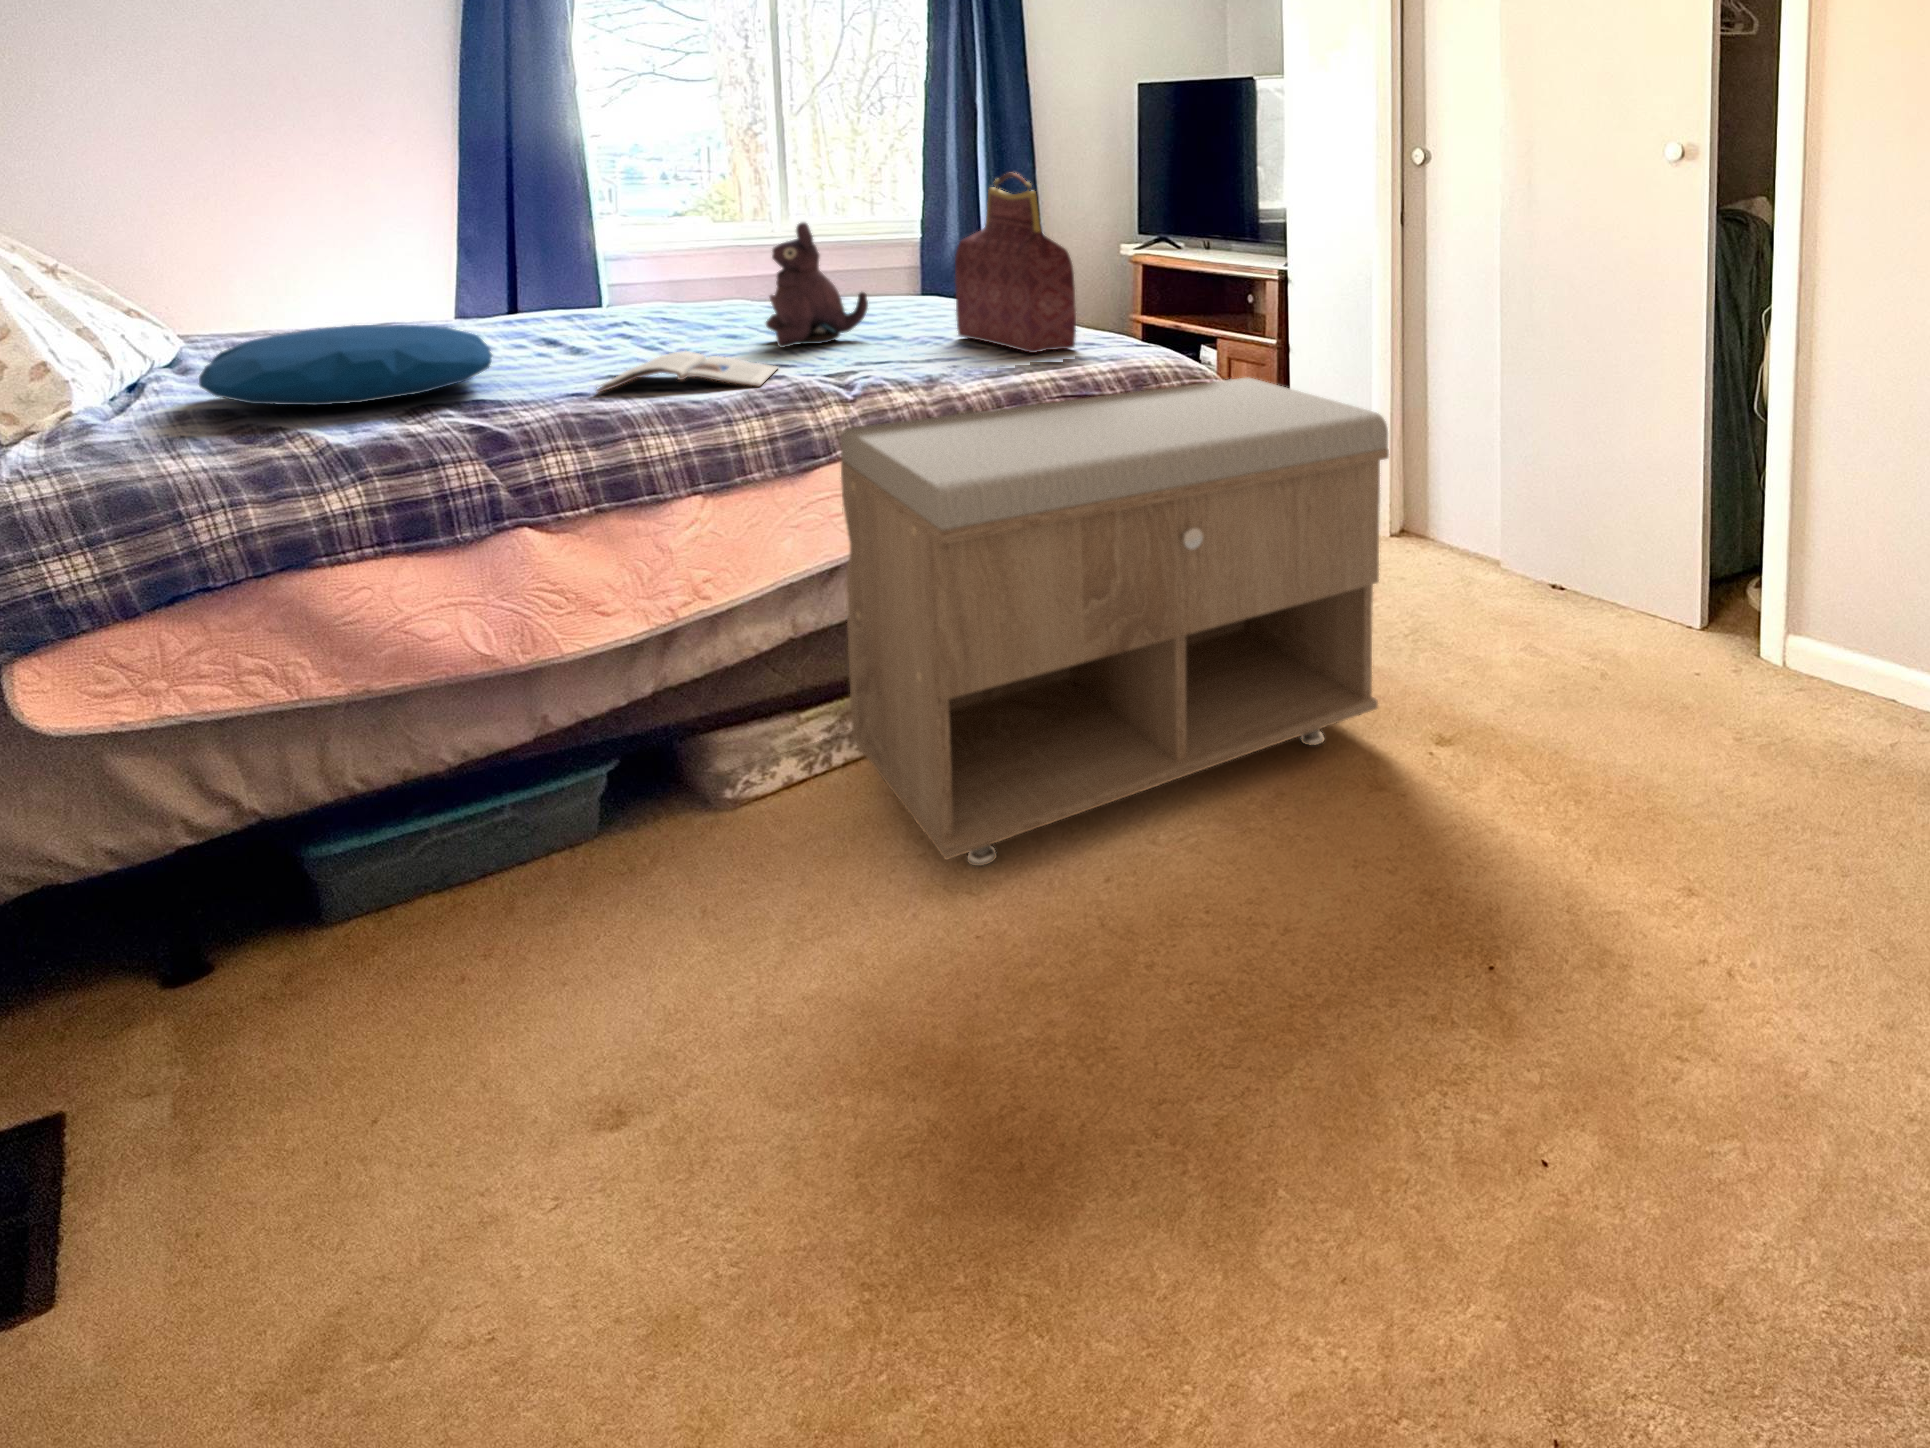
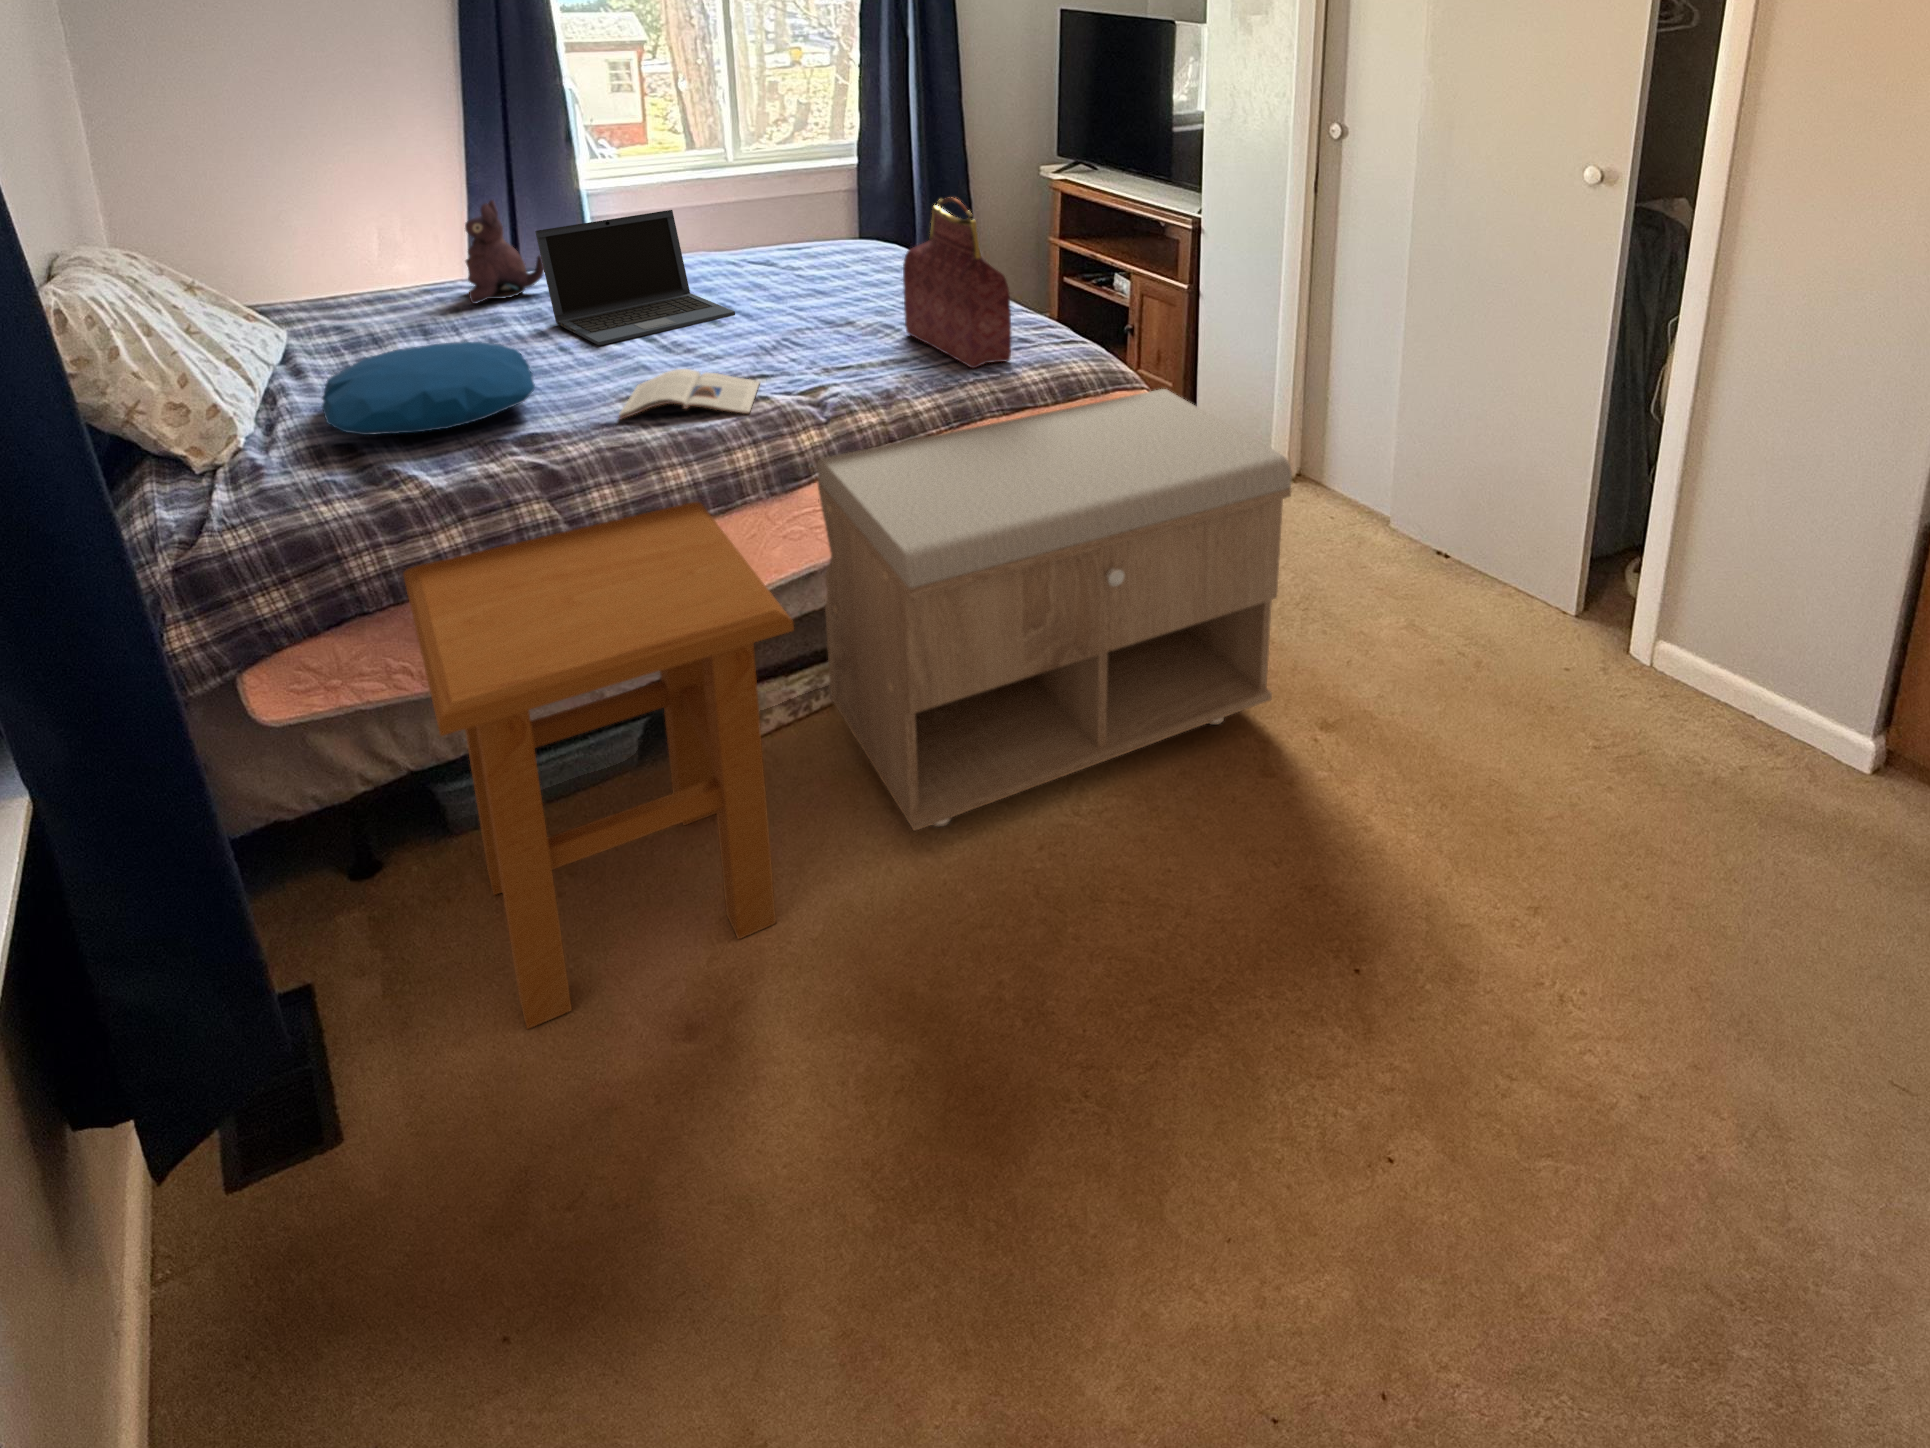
plush toy: present [766,222,868,348] -> present [465,200,544,304]
laptop: none [520,226,760,352] -> present [535,210,735,345]
side table: none [268,468,789,1138] -> present [403,502,794,1029]

